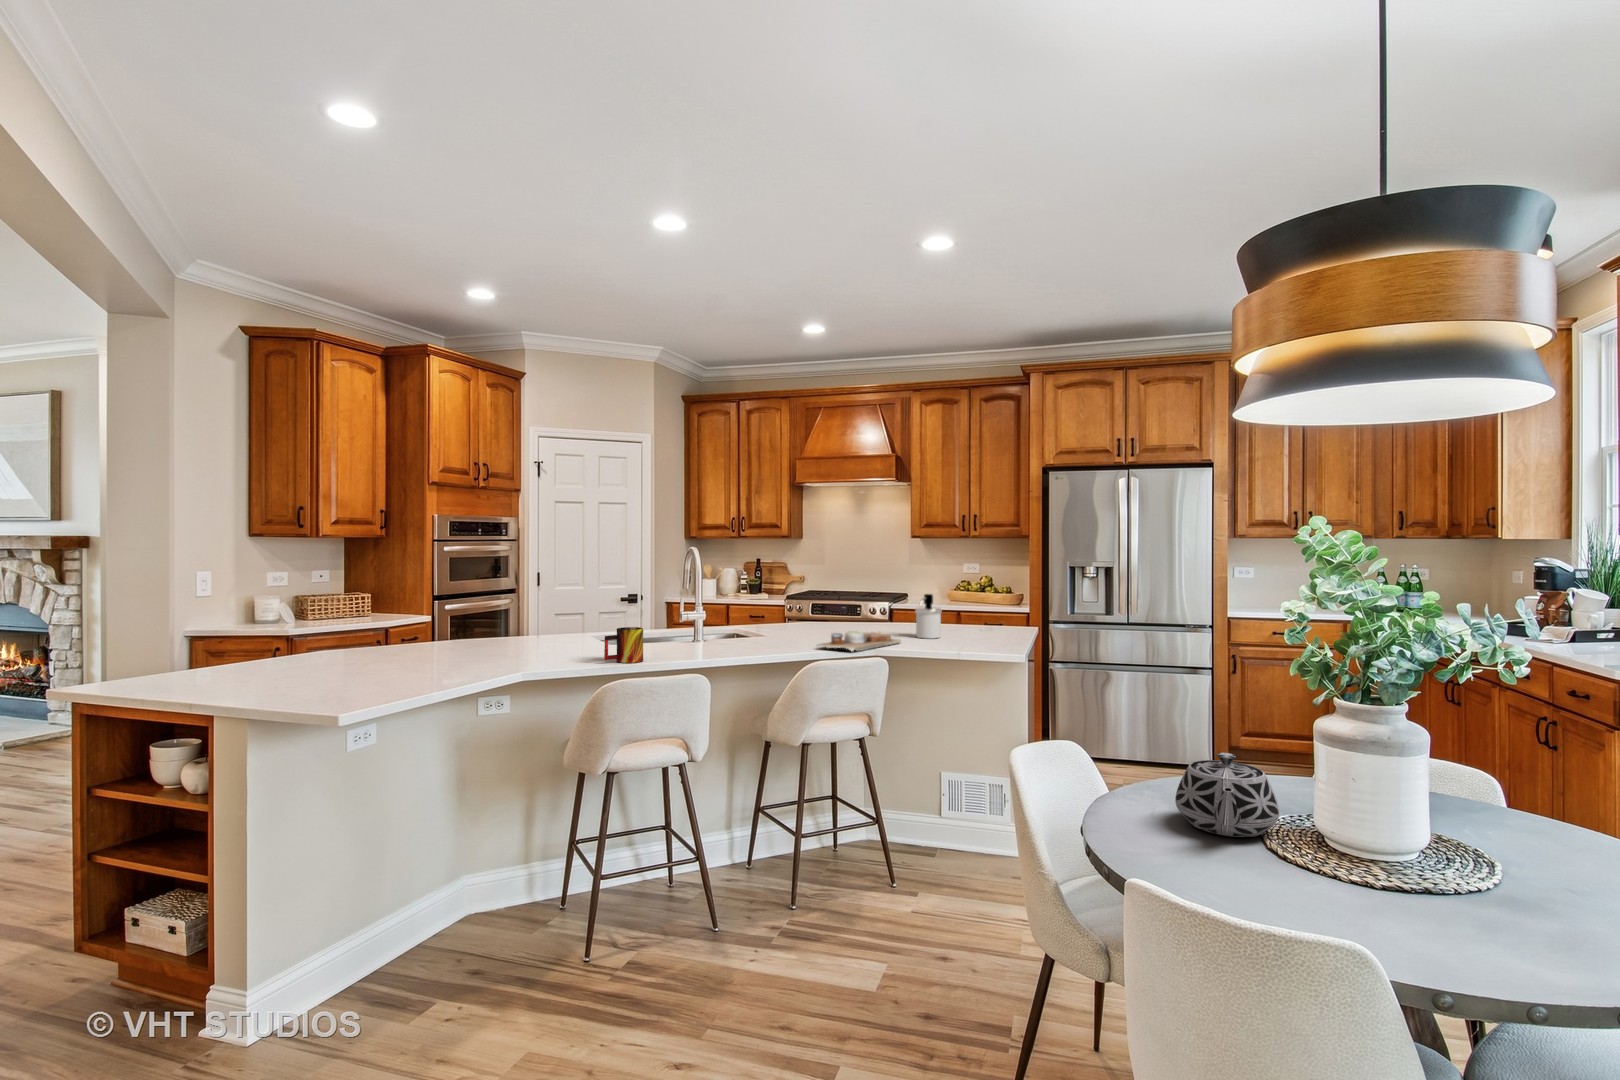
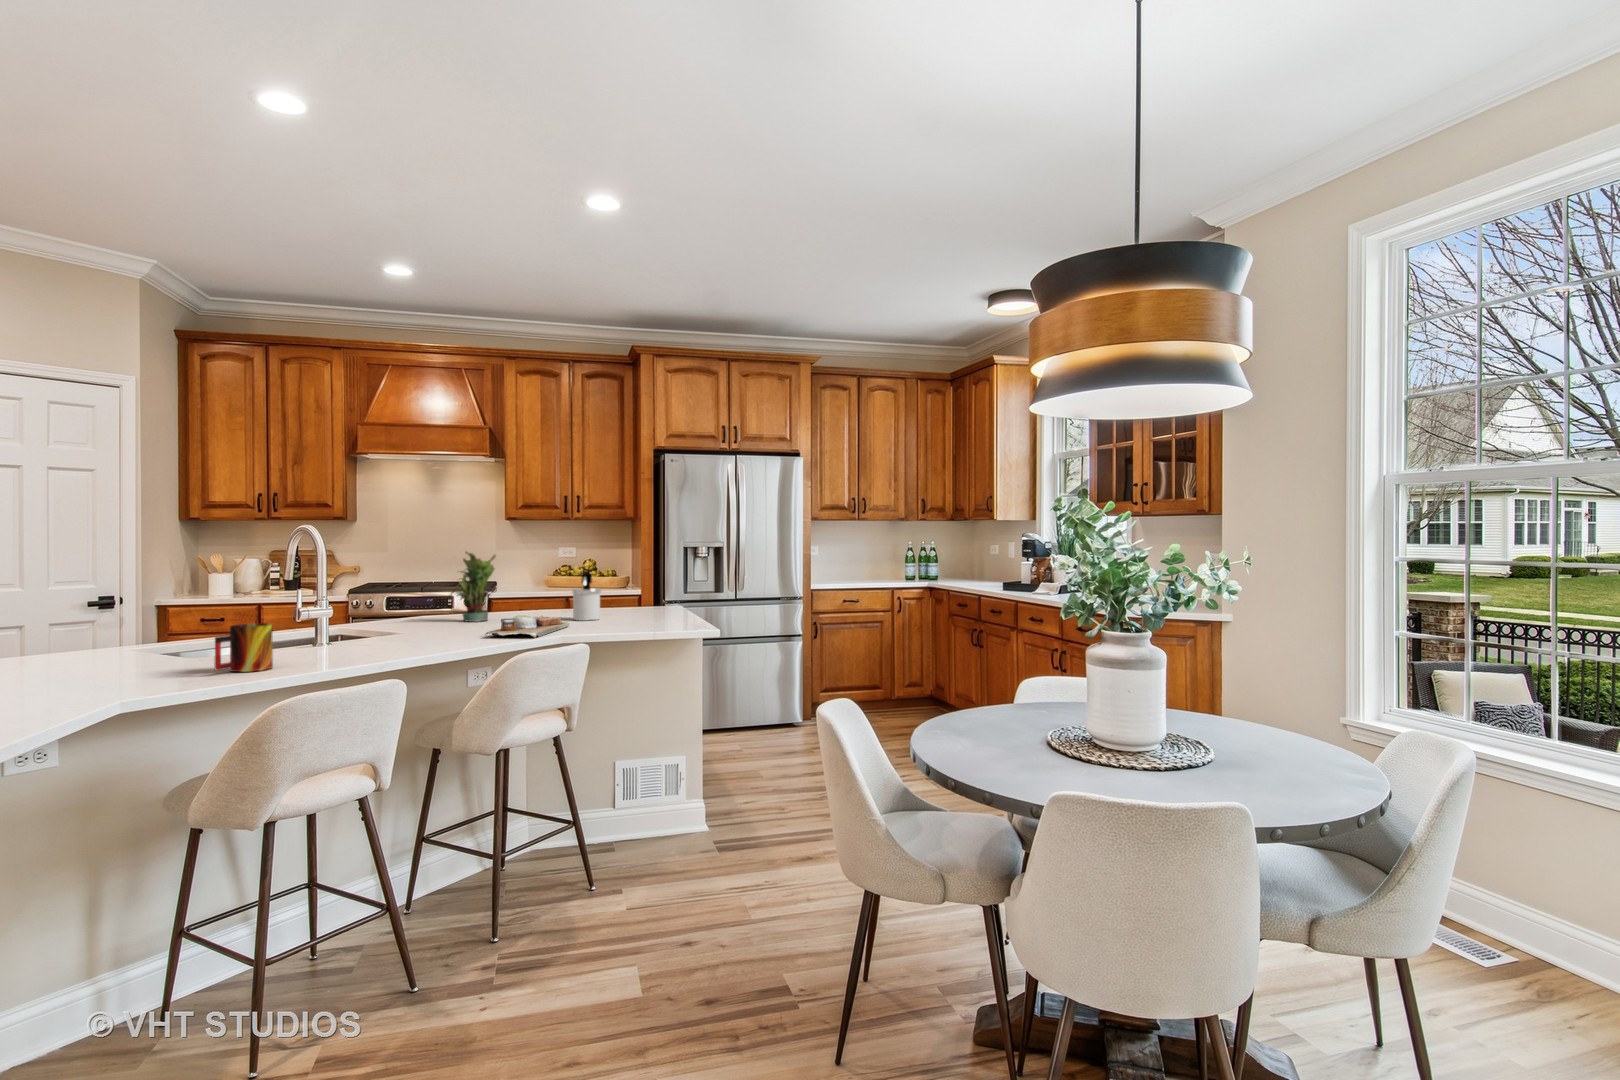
potted plant: none [817,571,854,633] -> present [450,552,495,622]
teapot: present [1175,753,1279,837] -> none [985,680,1067,748]

